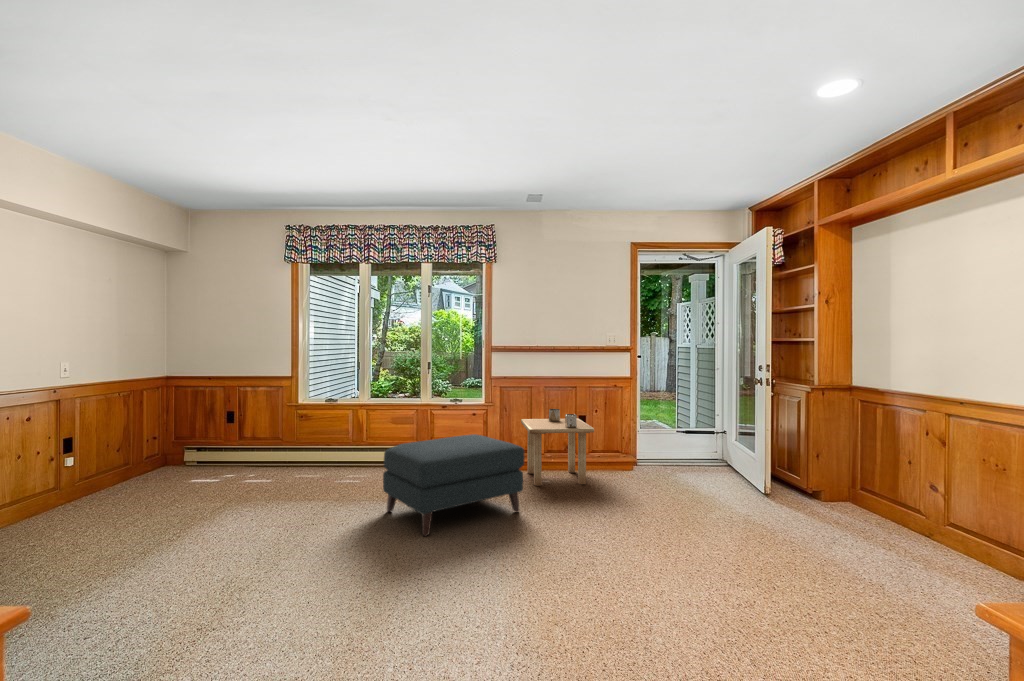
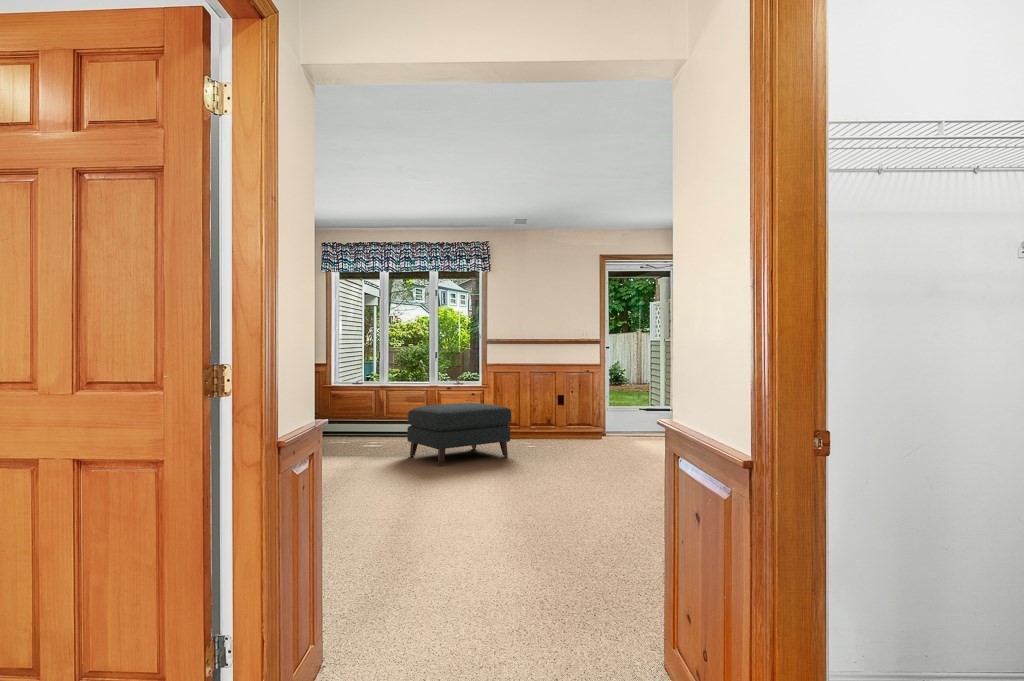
side table: present [521,409,594,486] -> none [511,389,567,445]

